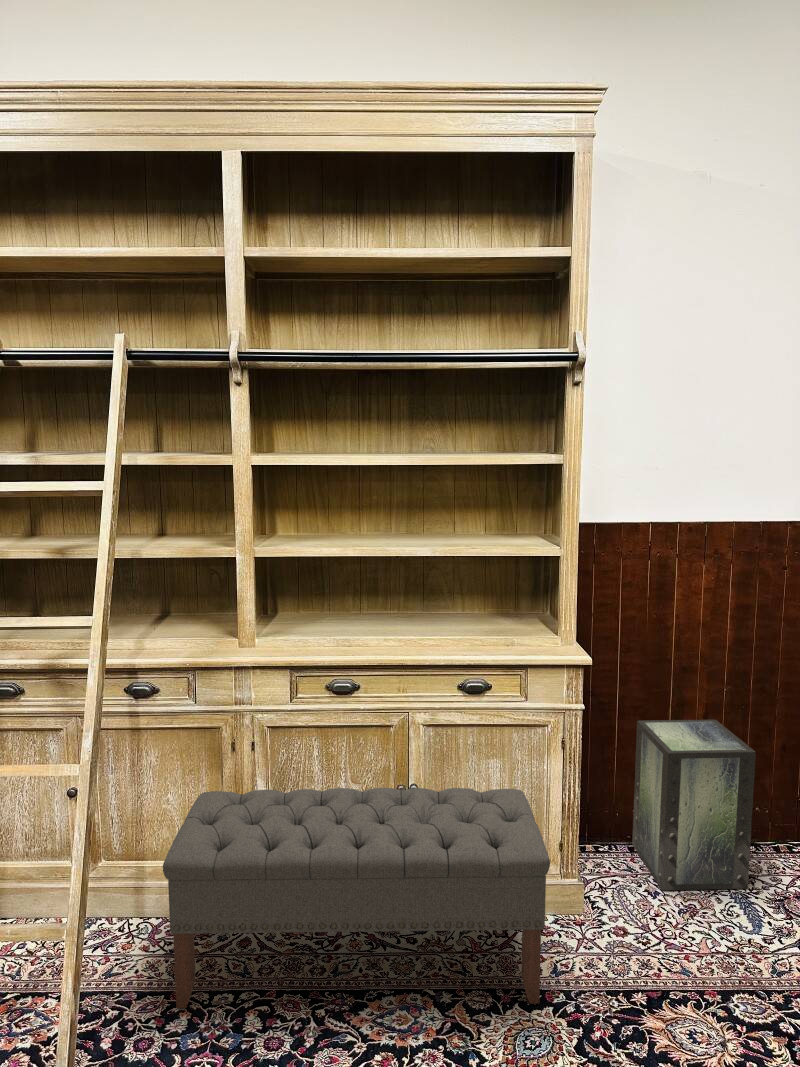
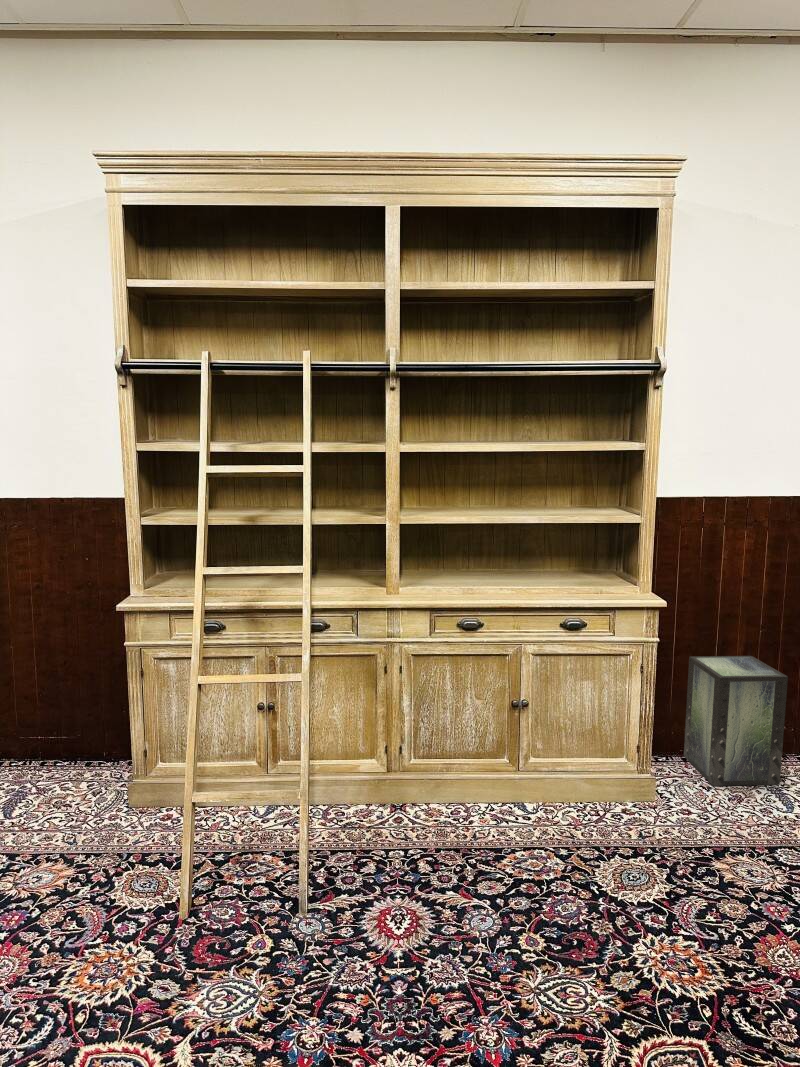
bench: present [163,788,550,1008] -> none [357,702,645,859]

